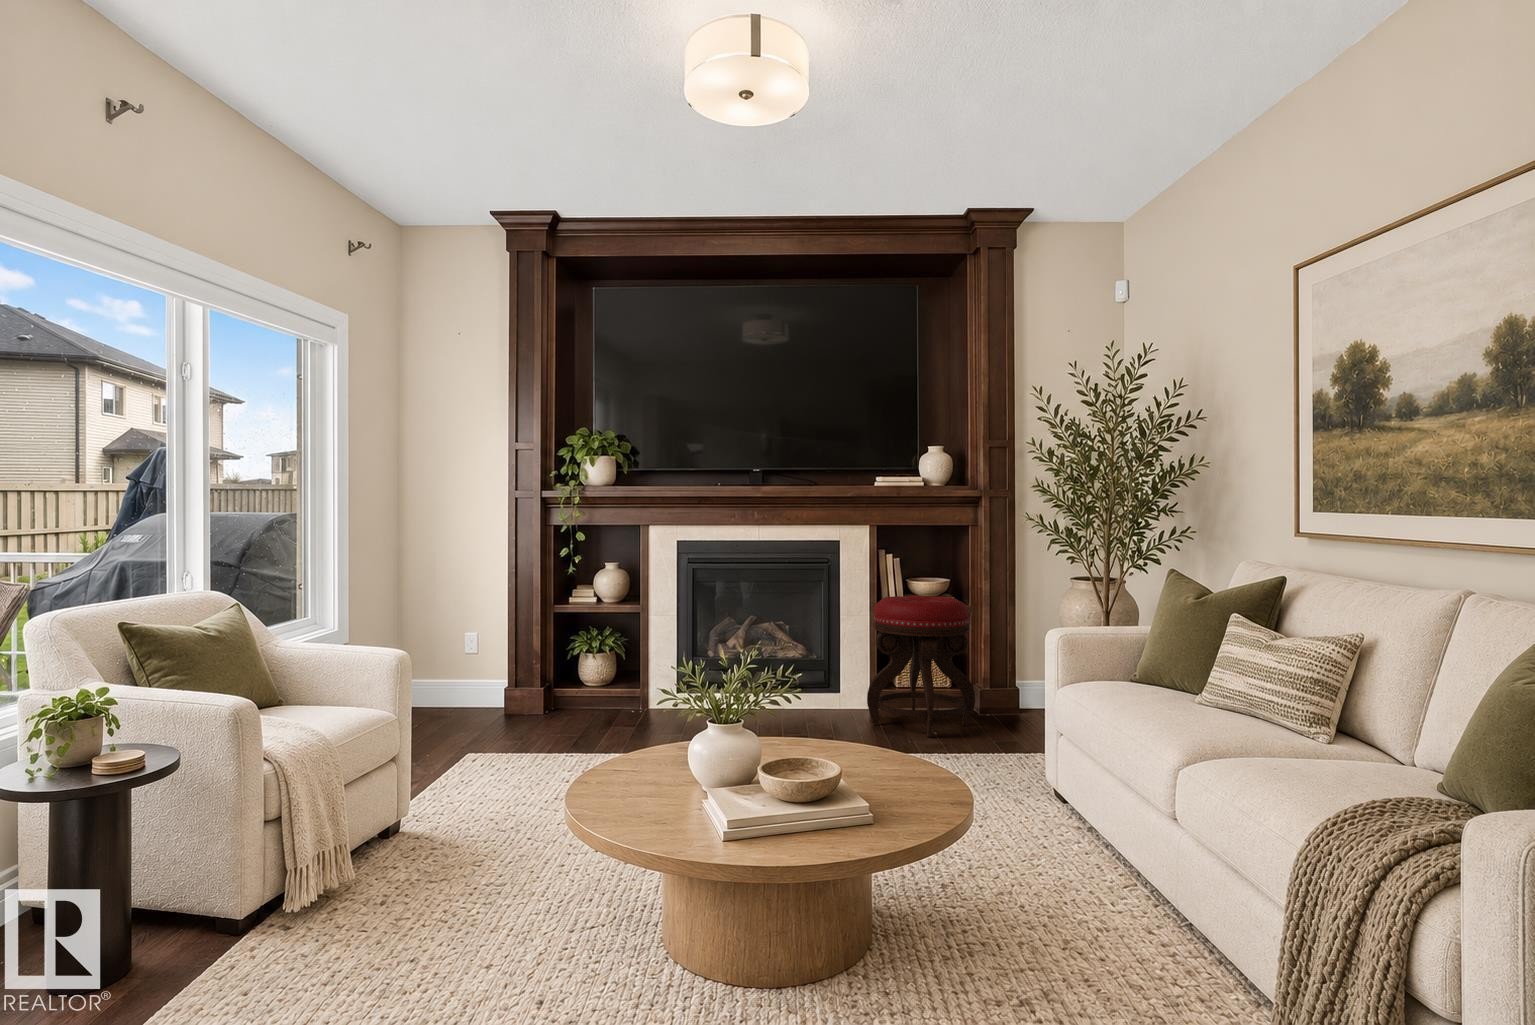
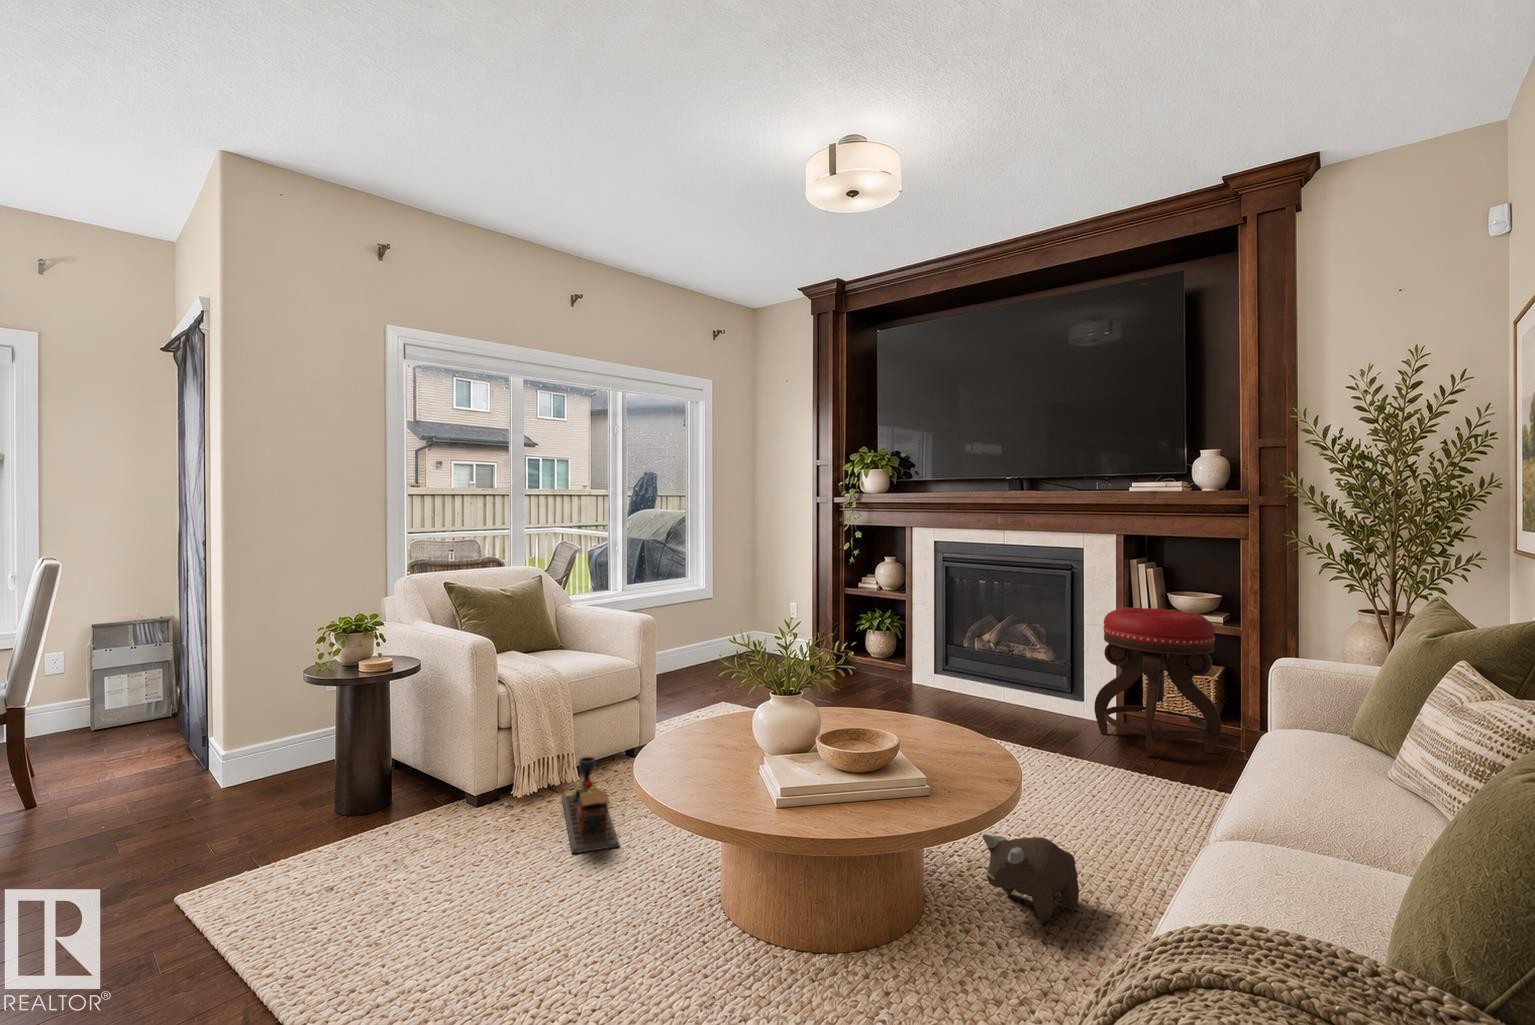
plush toy: none [947,812,1019,887] -> present [983,834,1079,921]
toy train: none [384,852,542,979] -> present [562,757,620,853]

